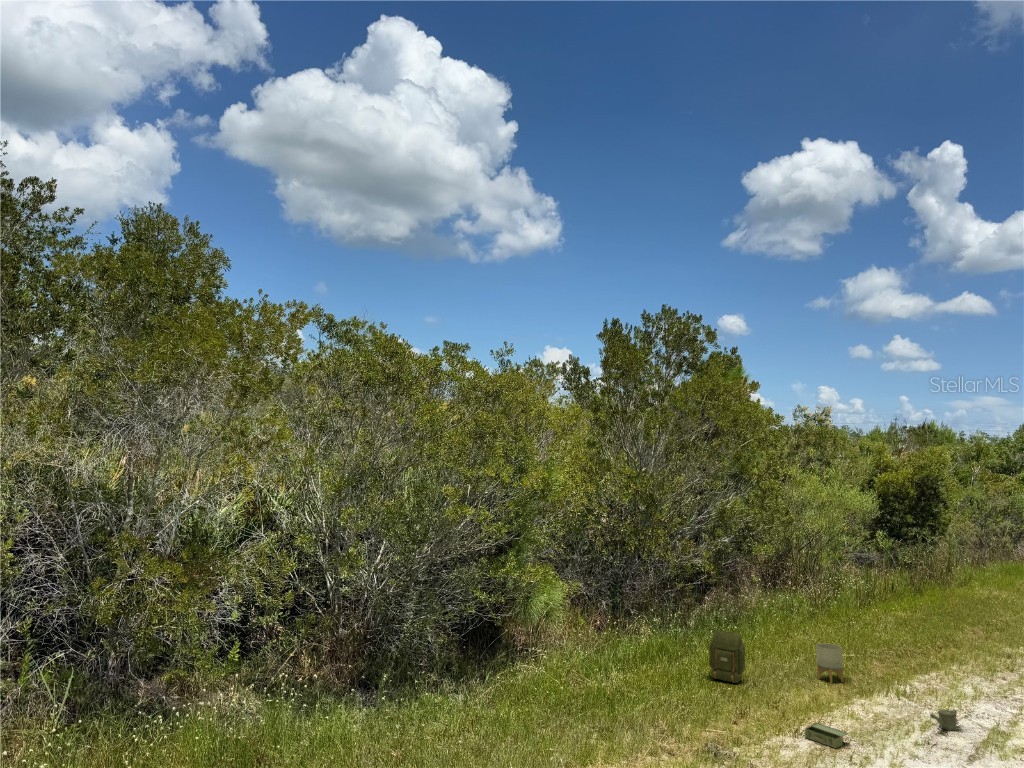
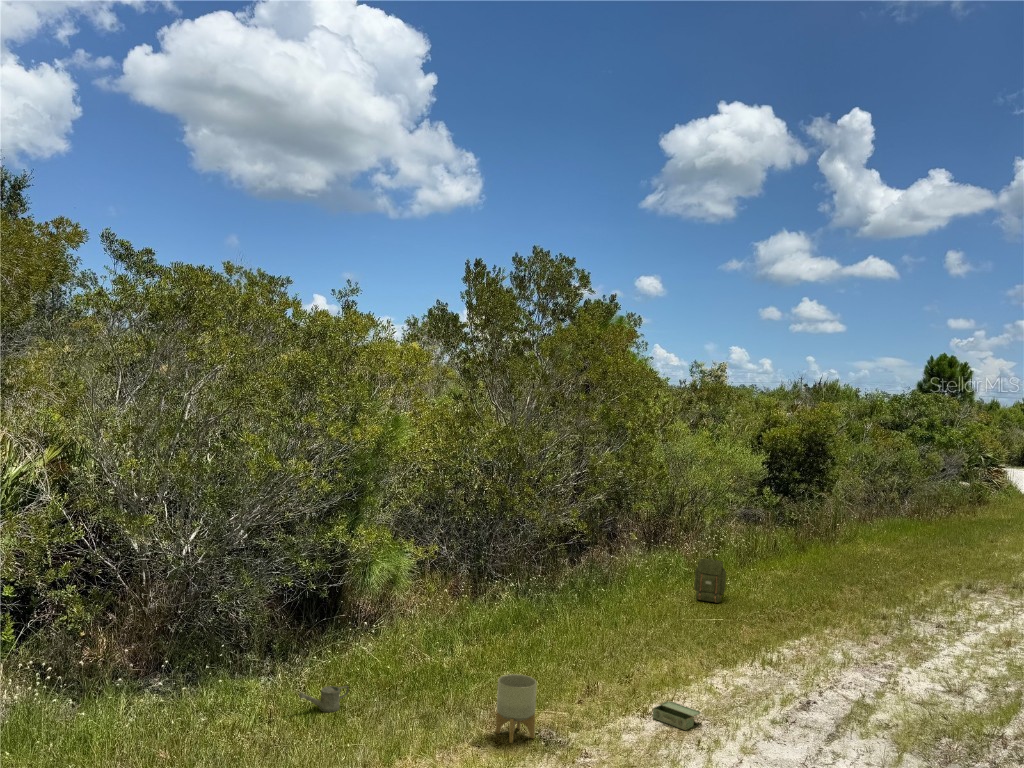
backpack: present [709,631,745,683] -> present [694,558,726,603]
planter: present [816,643,844,684] -> present [496,674,536,743]
watering can: present [930,709,957,731] -> present [299,686,349,712]

